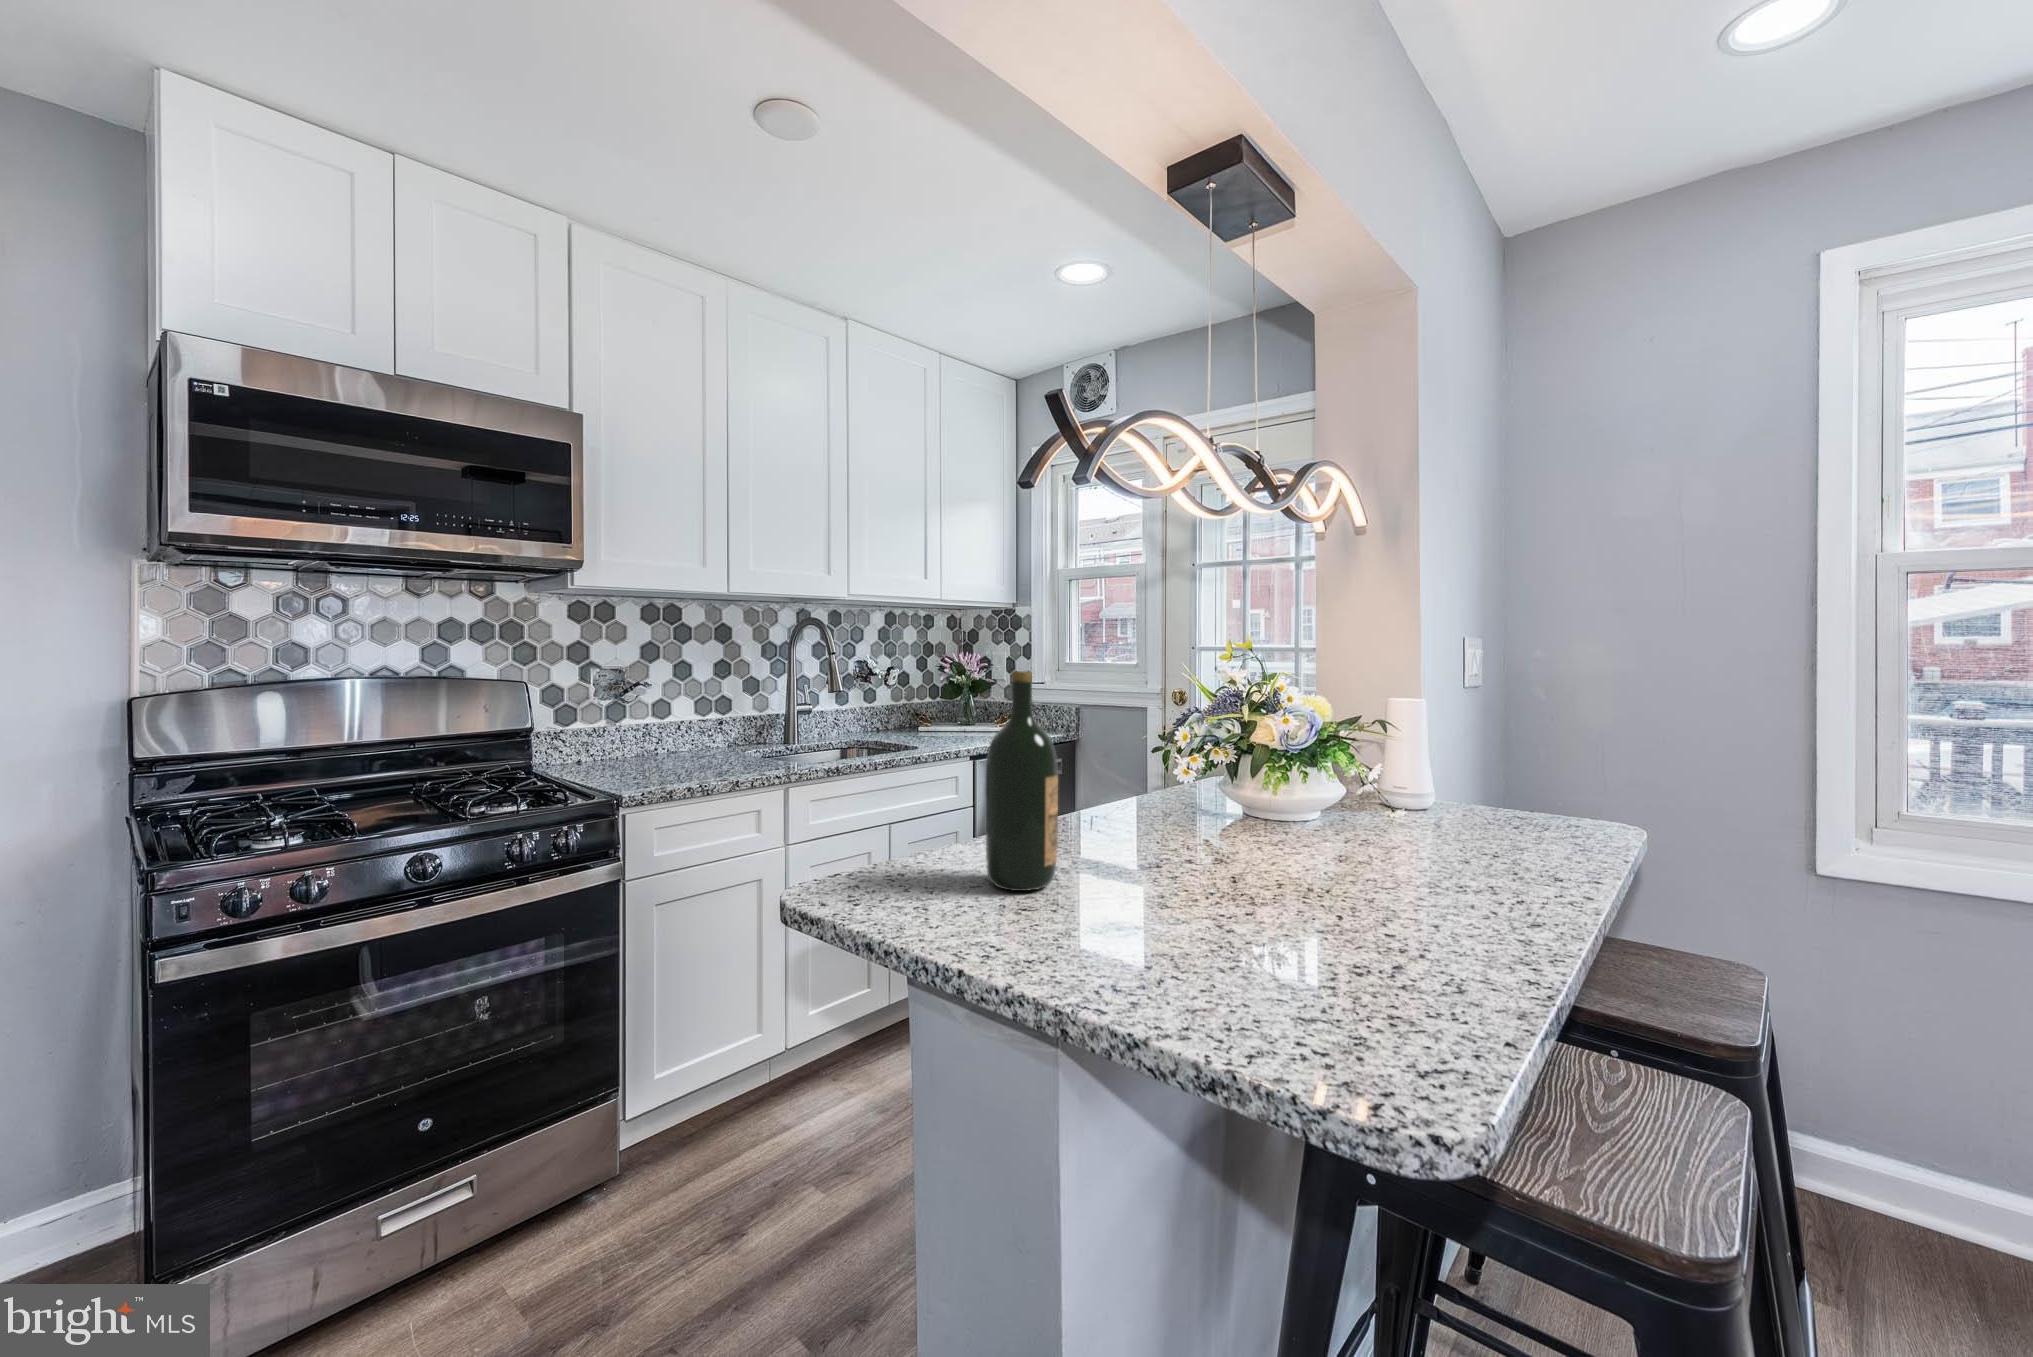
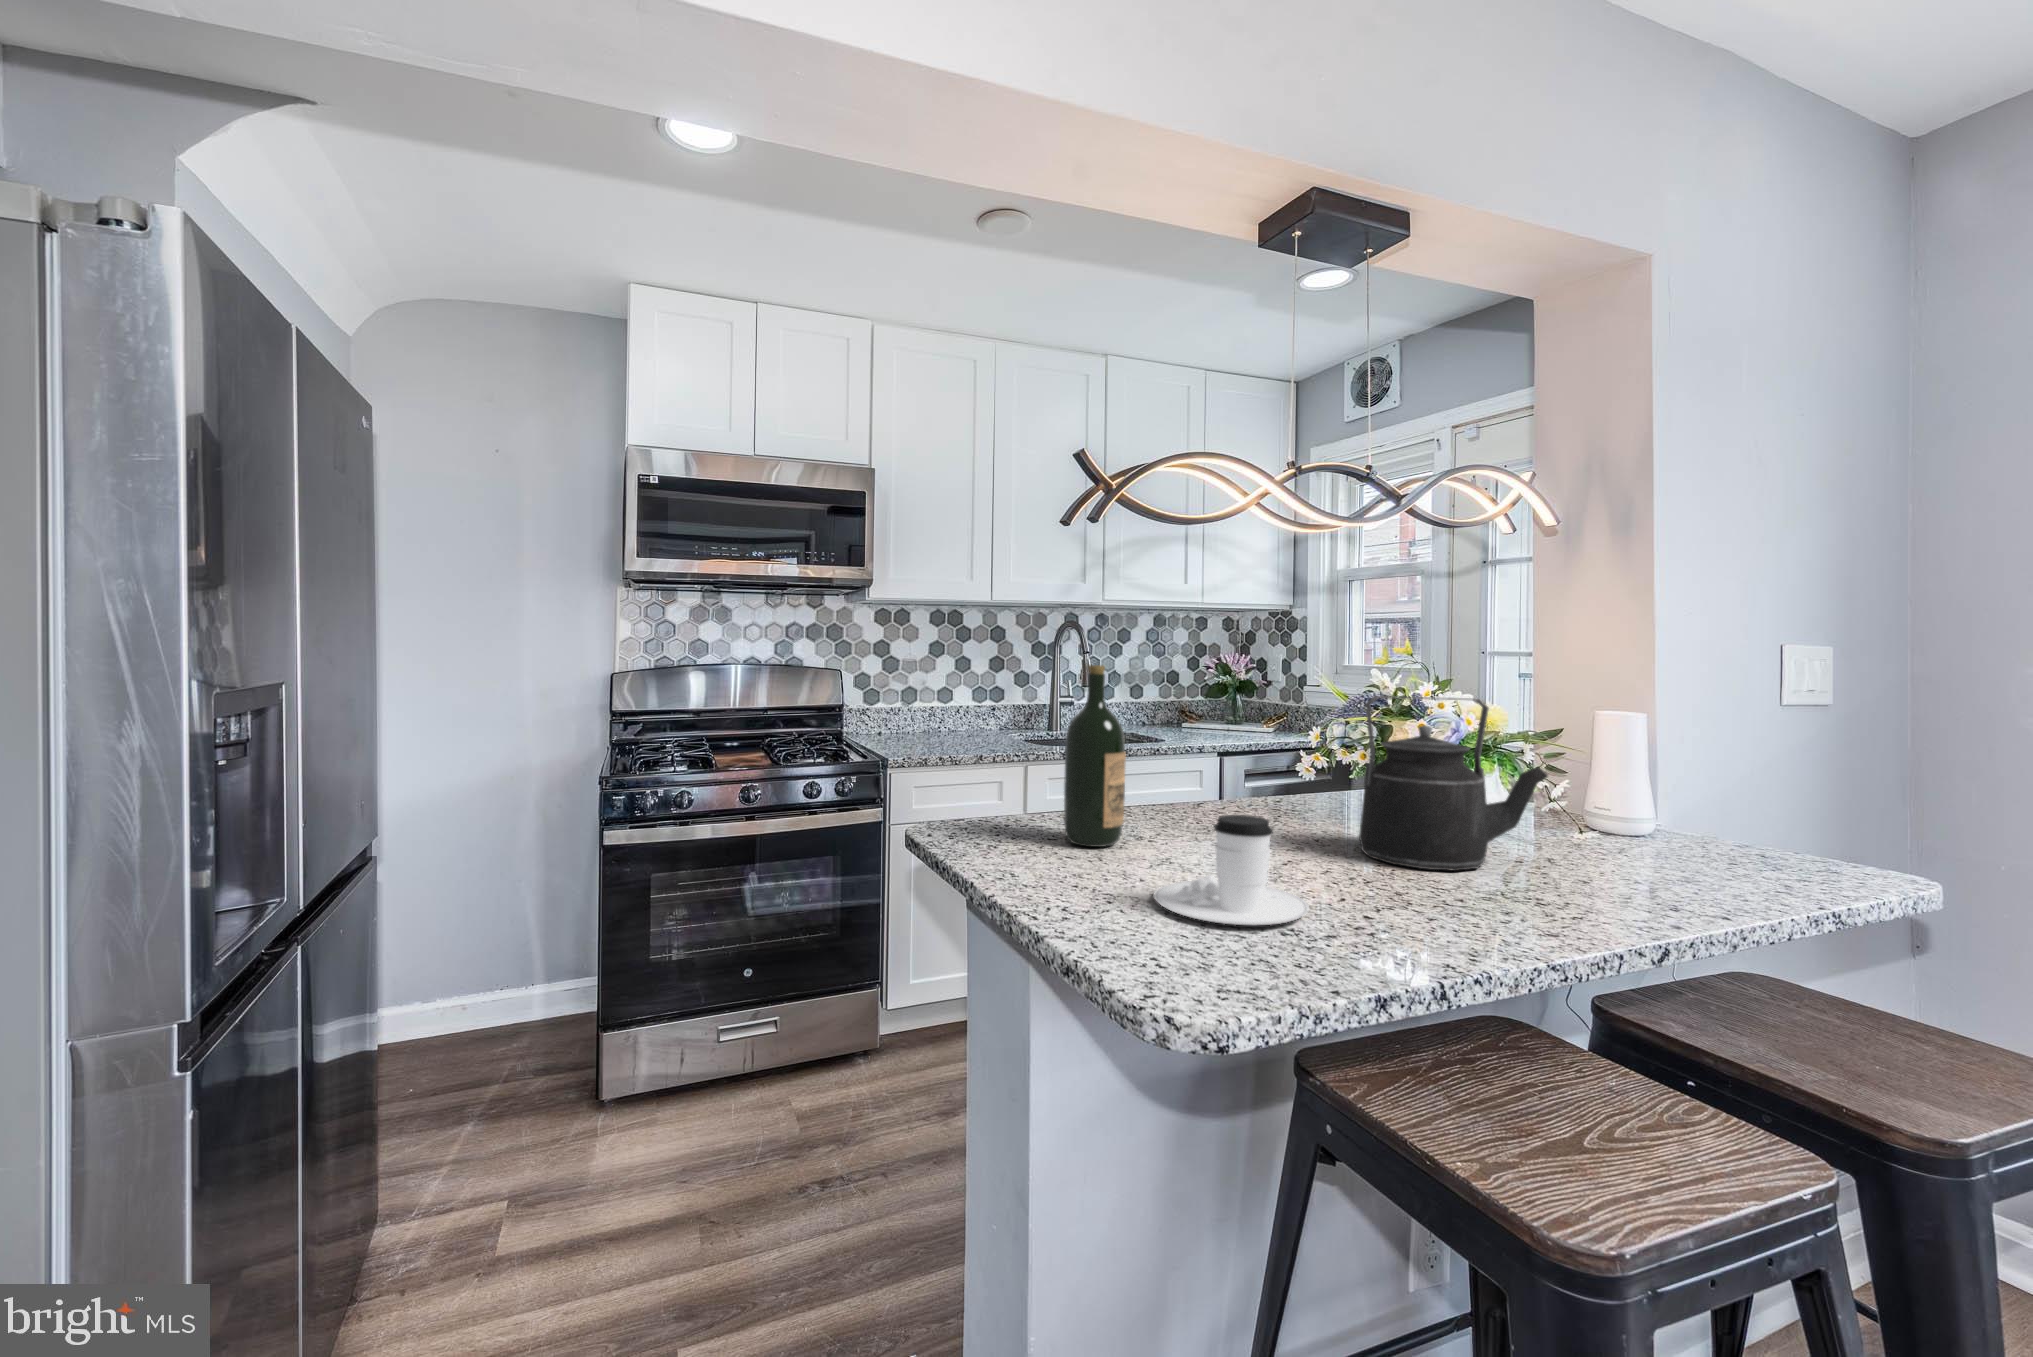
kettle: none [1270,695,1429,871] -> present [1359,696,1548,871]
coffee cup: none [1172,841,1355,976] -> present [1154,815,1309,925]

